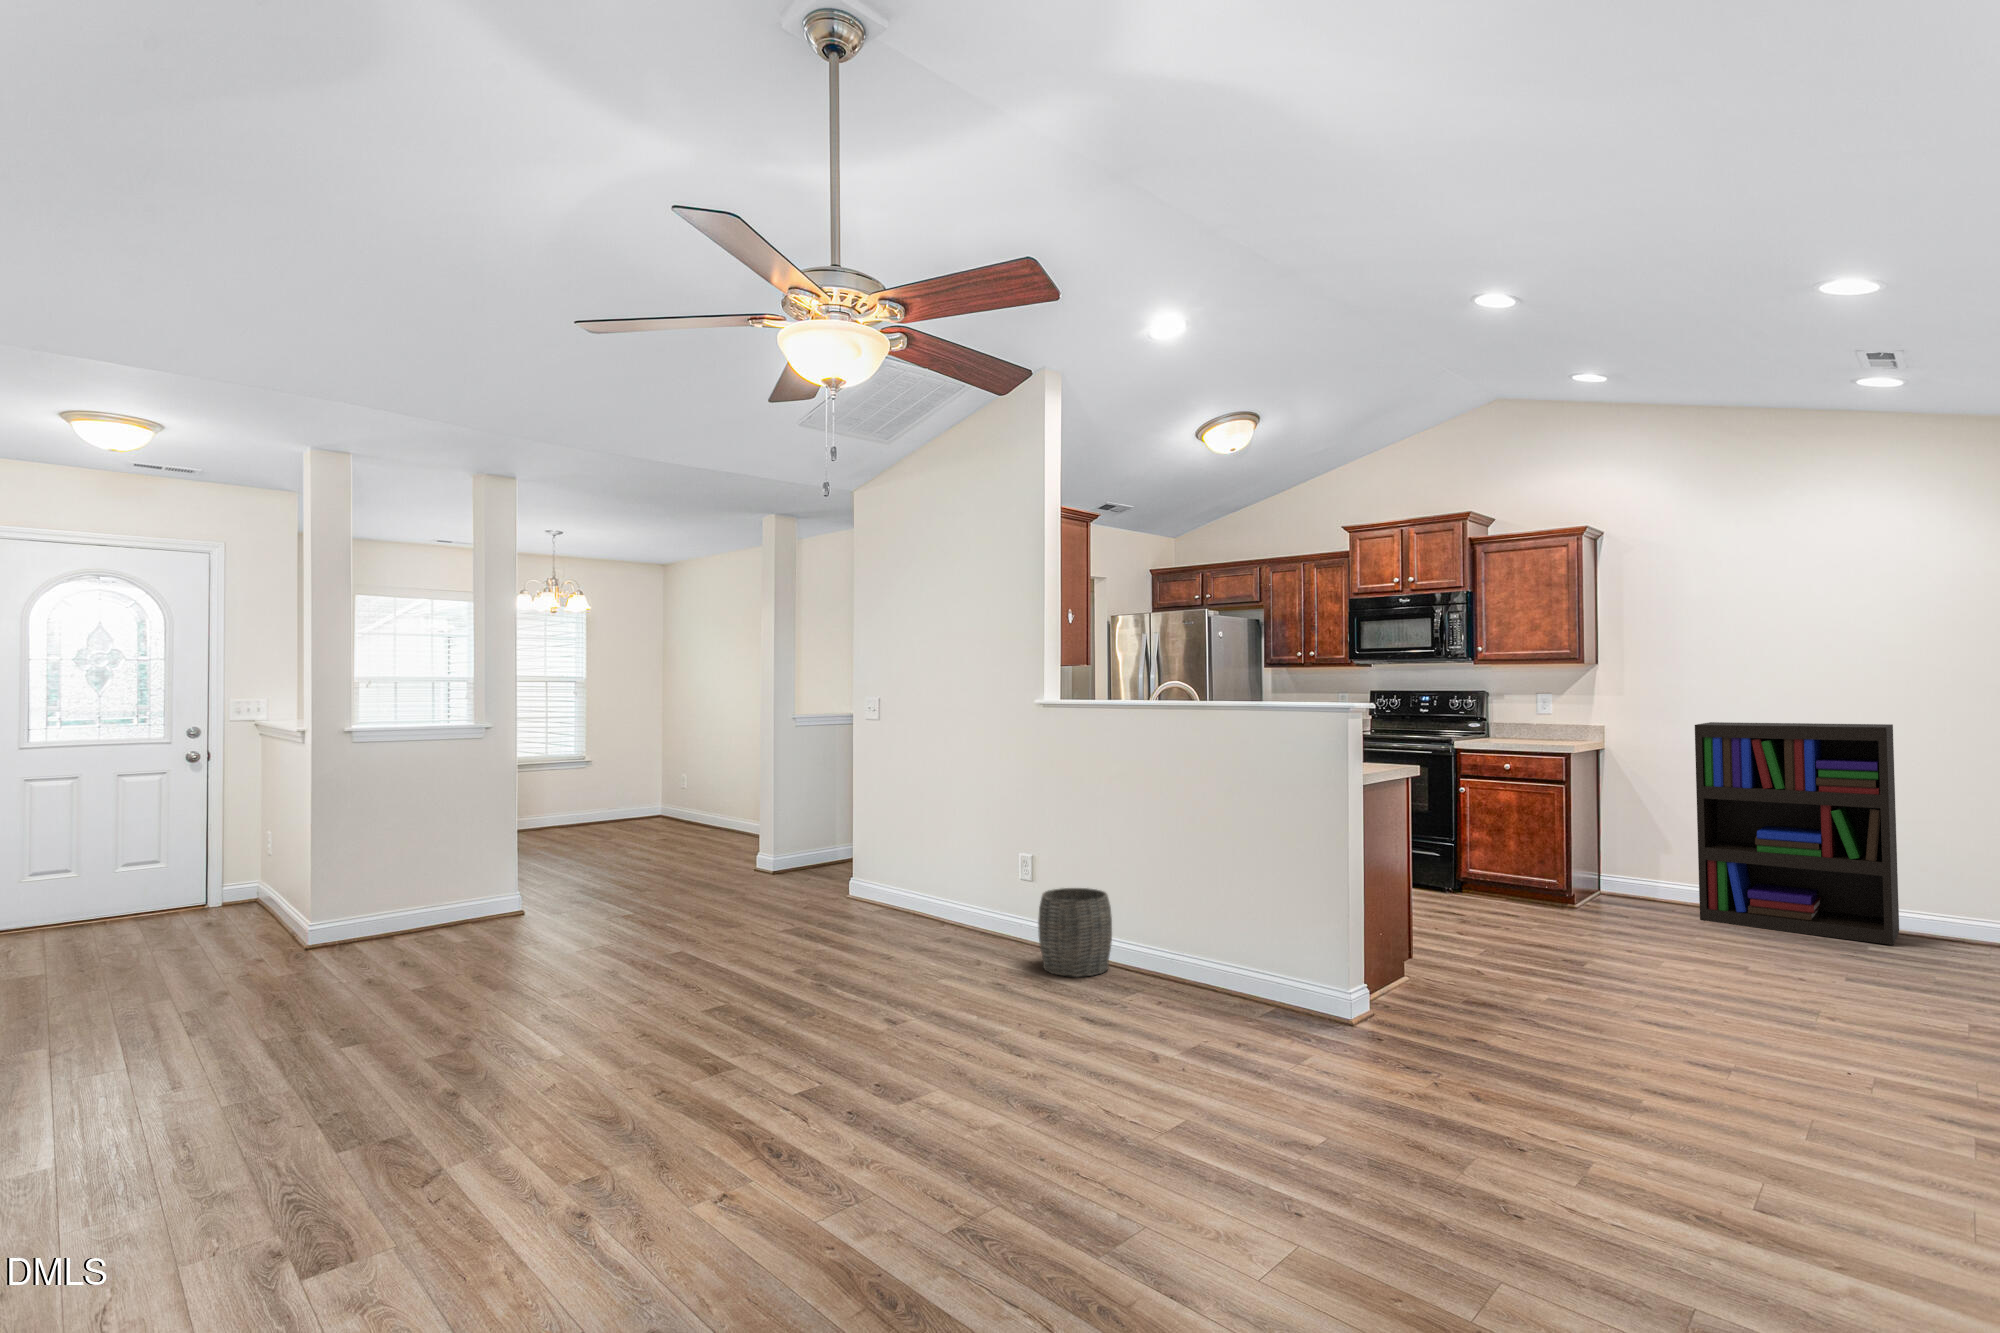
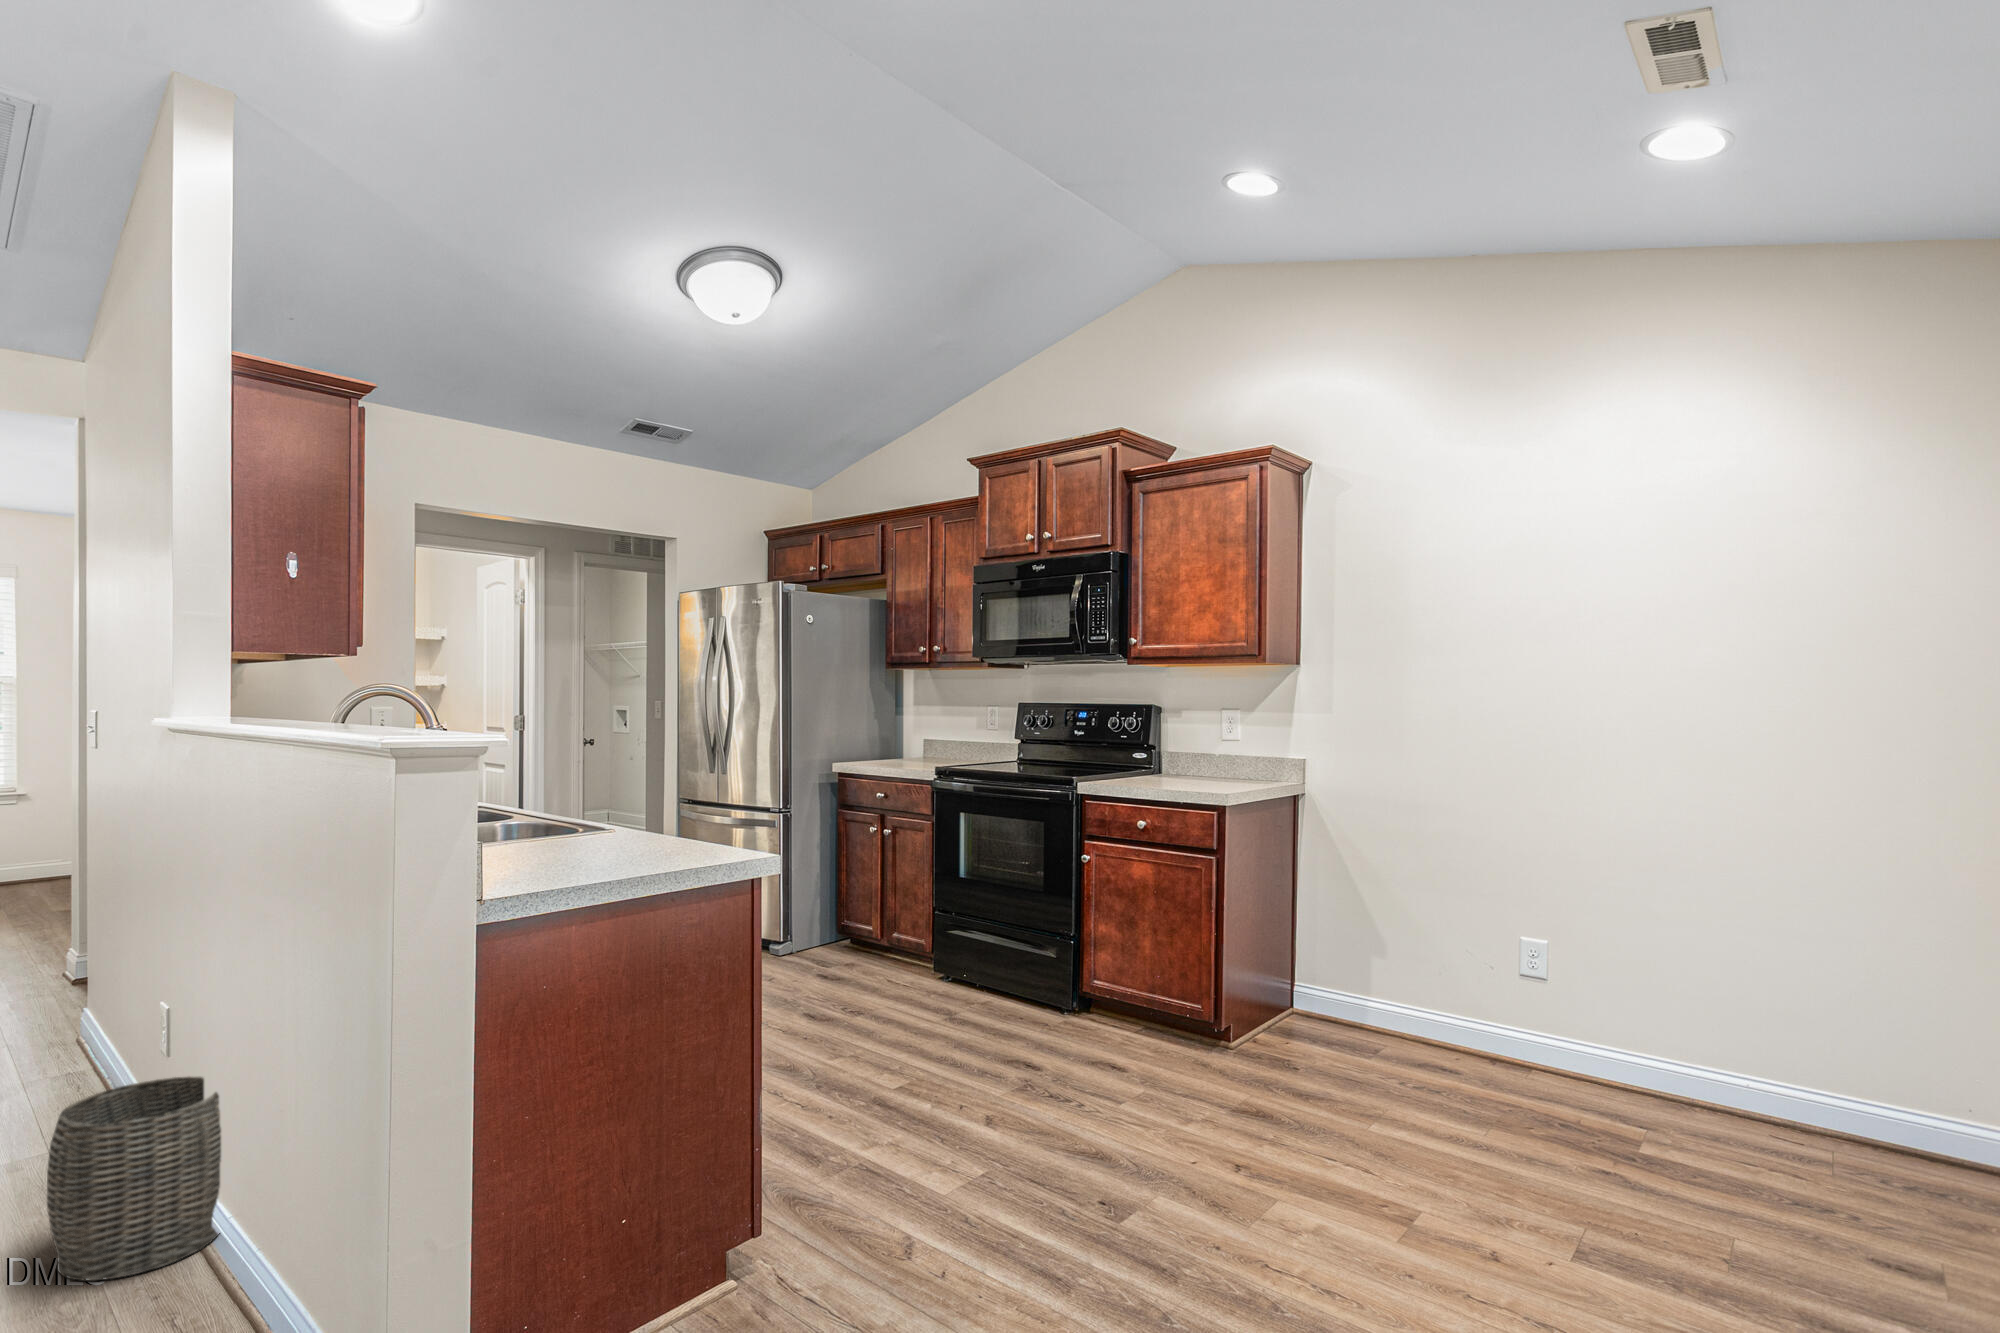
bookshelf: present [1695,722,1899,945] -> none [1404,756,1702,1141]

